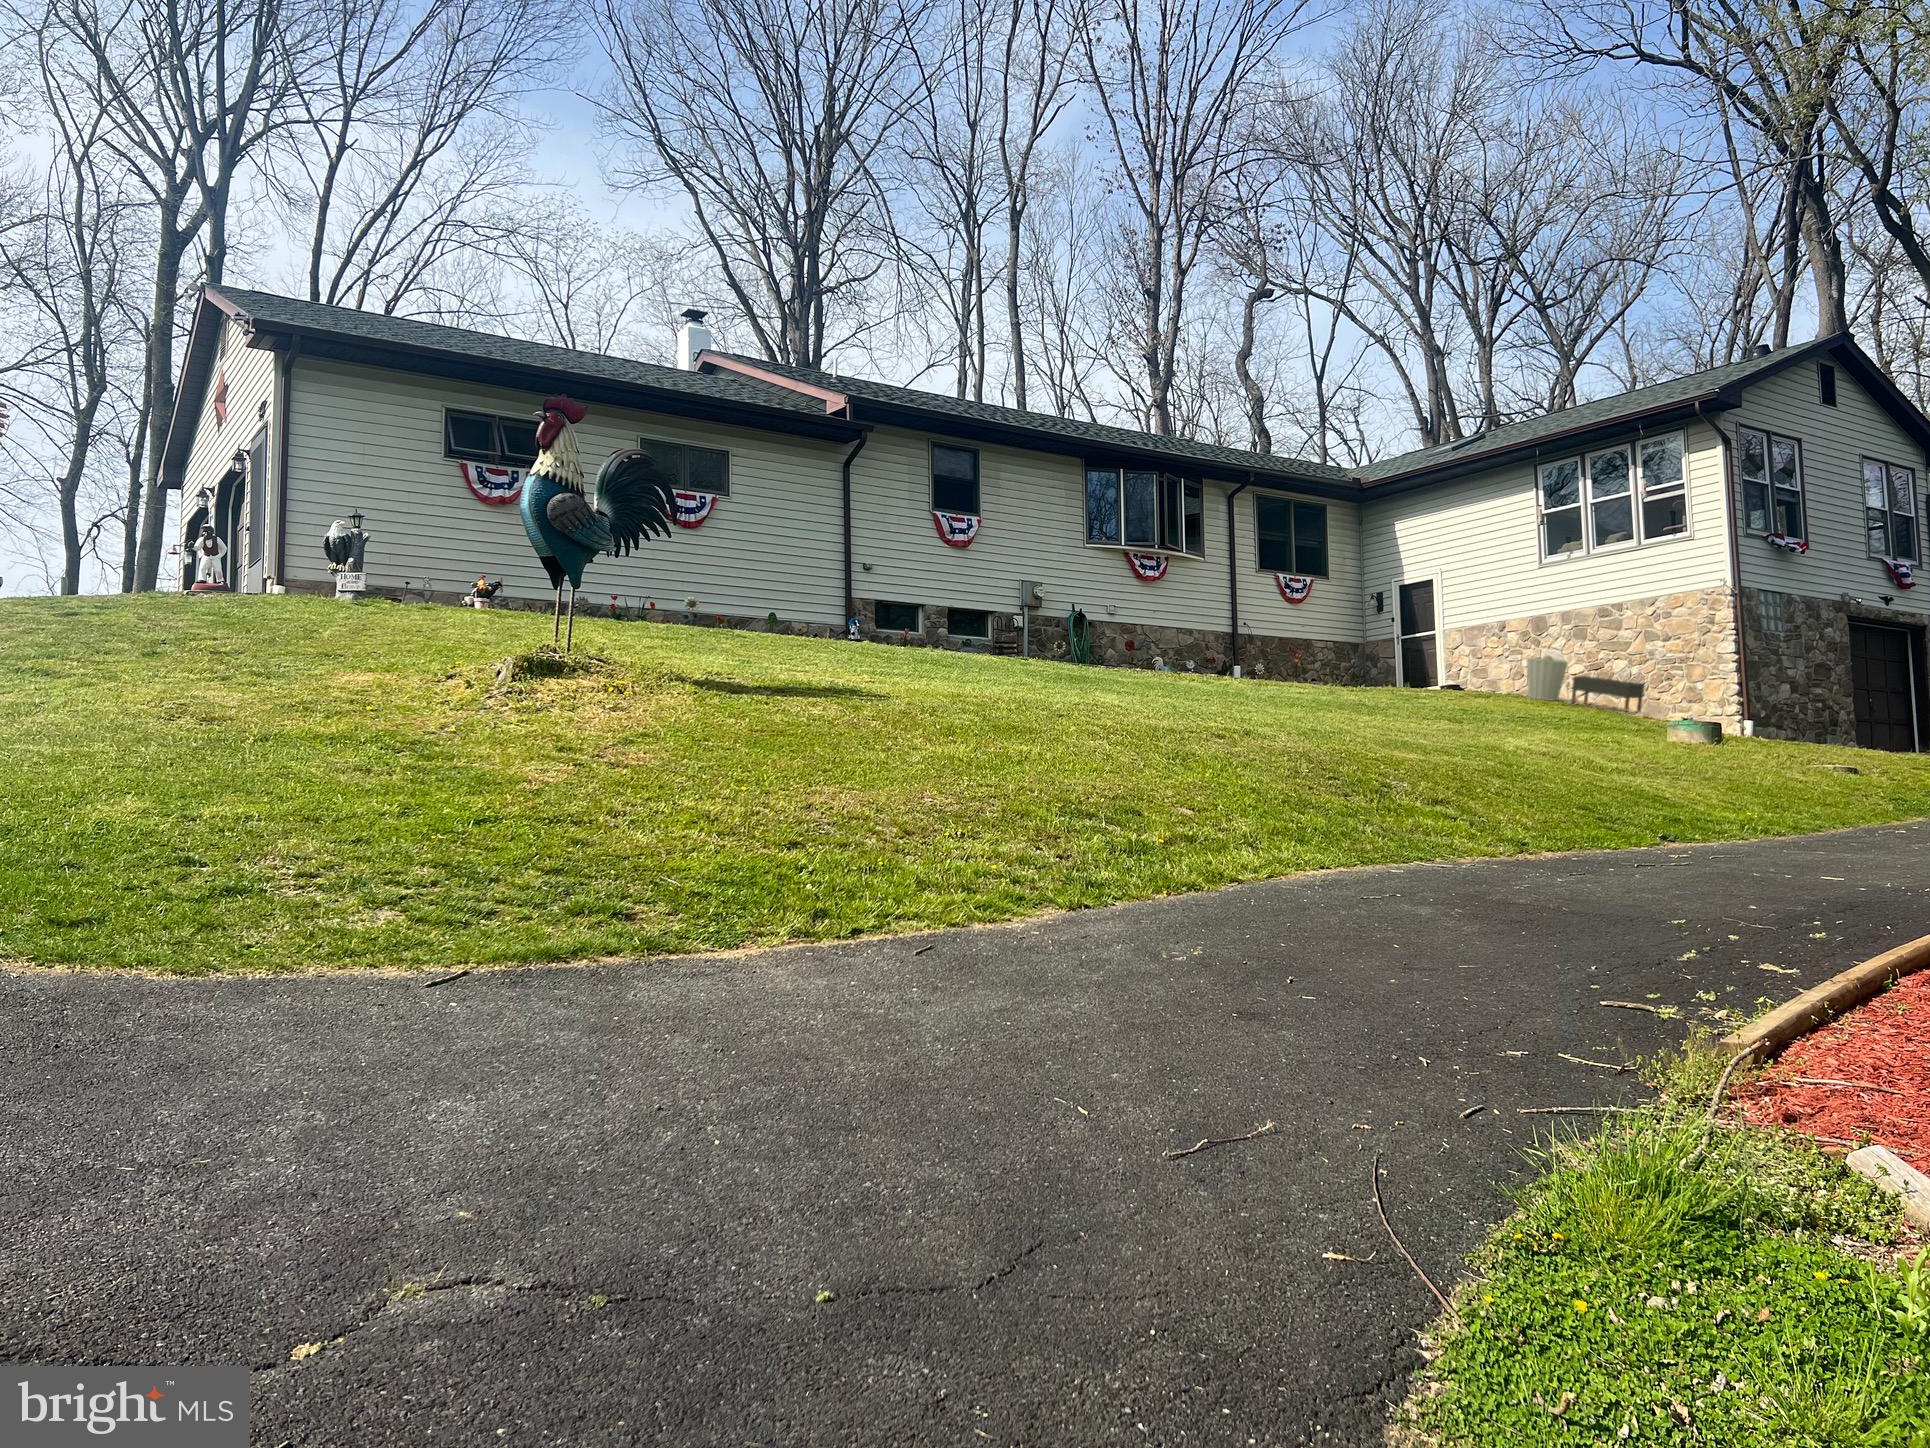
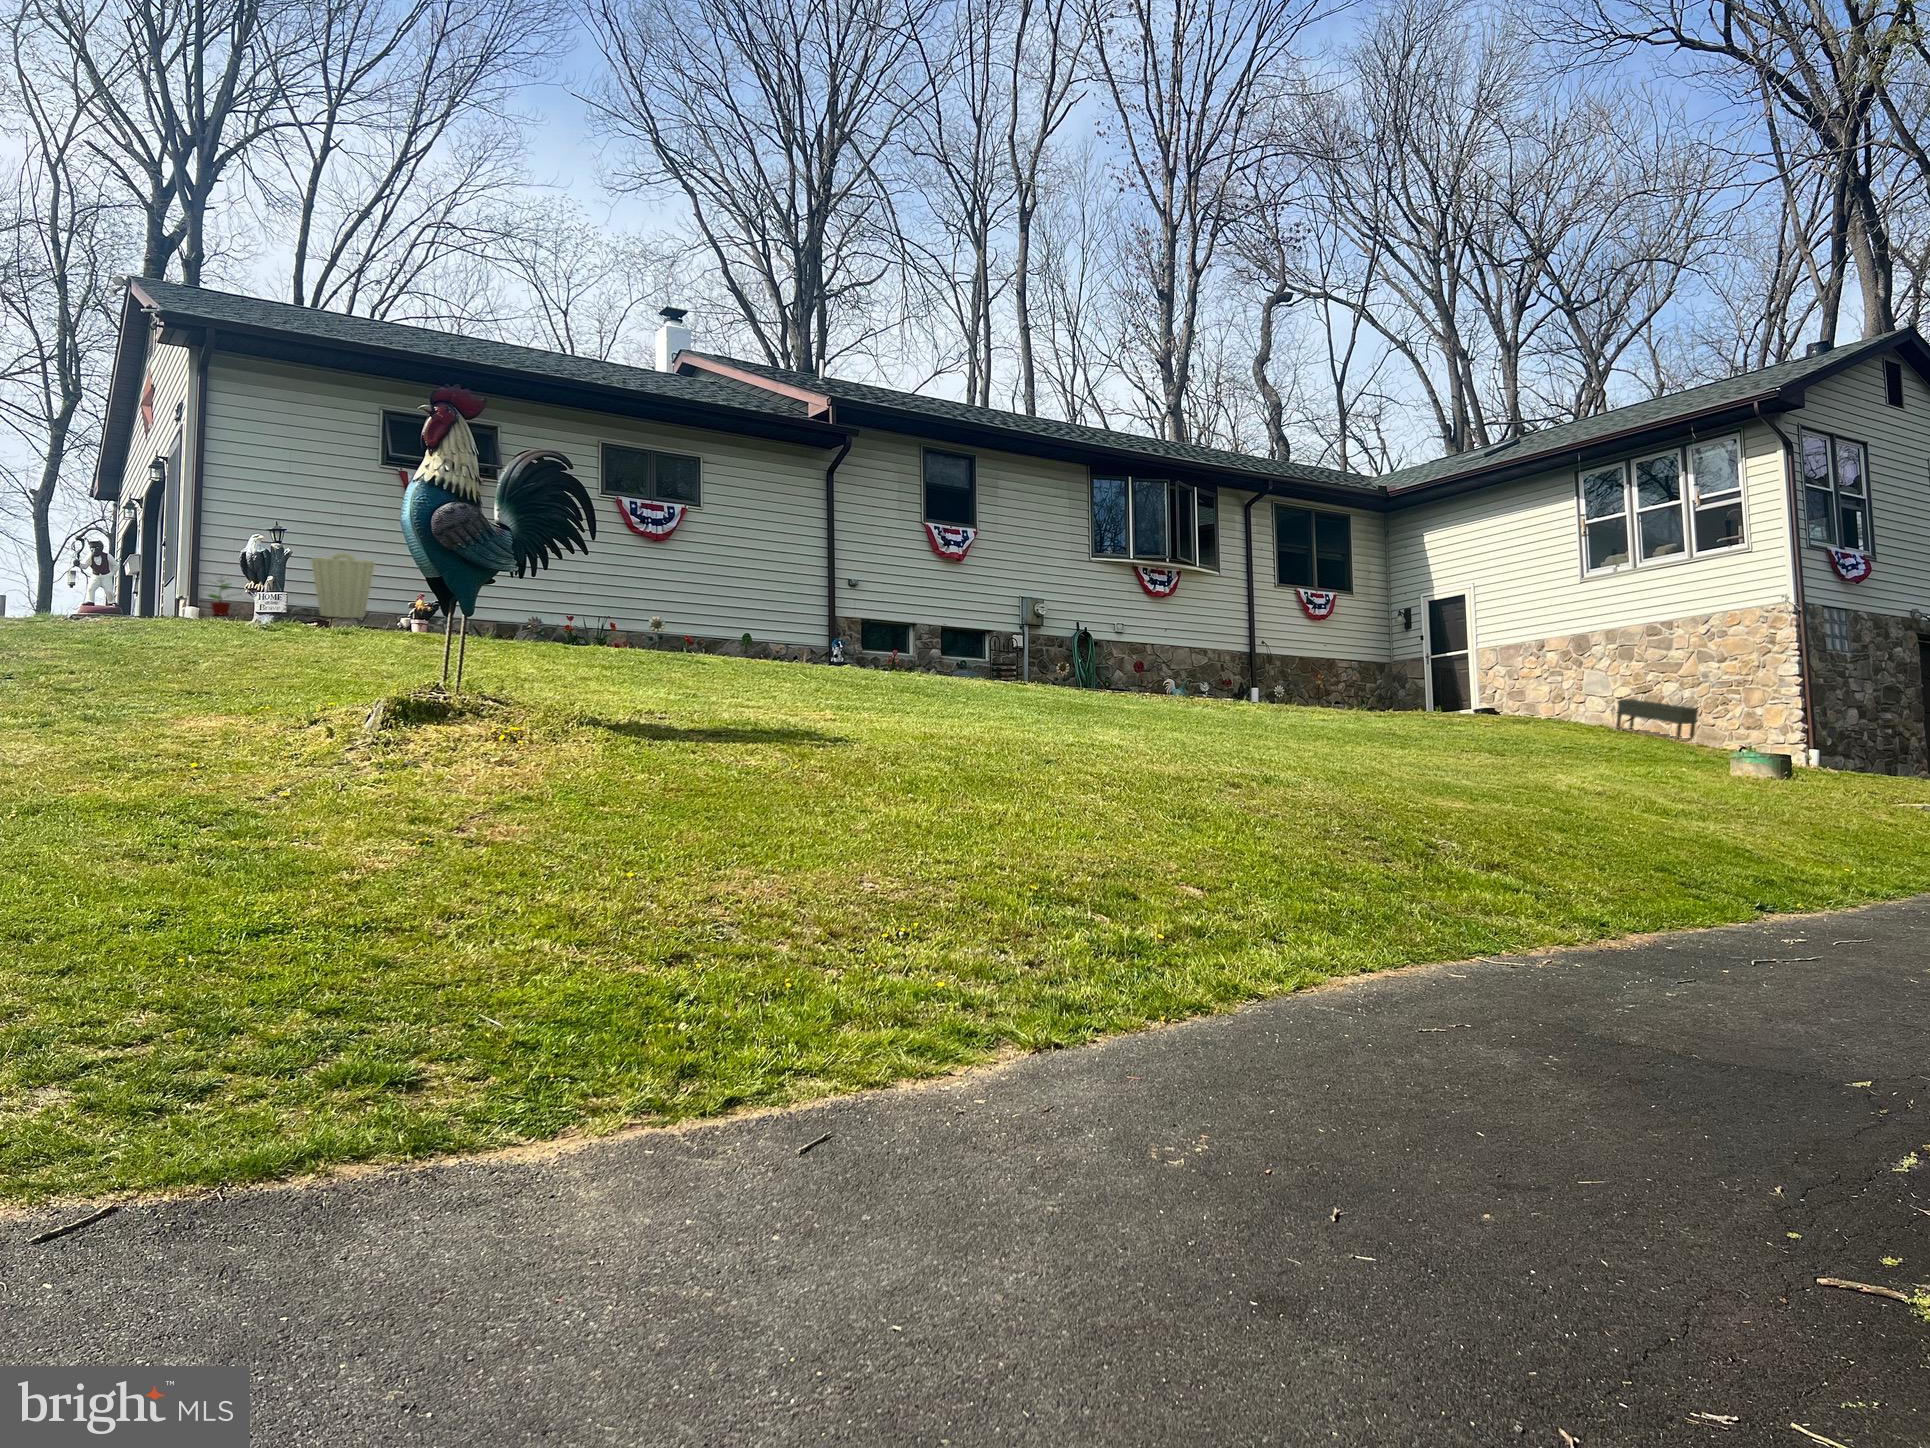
potted plant: none [281,556,320,596] -> present [209,577,231,615]
trash can: present [1527,655,1568,700] -> present [311,553,375,618]

